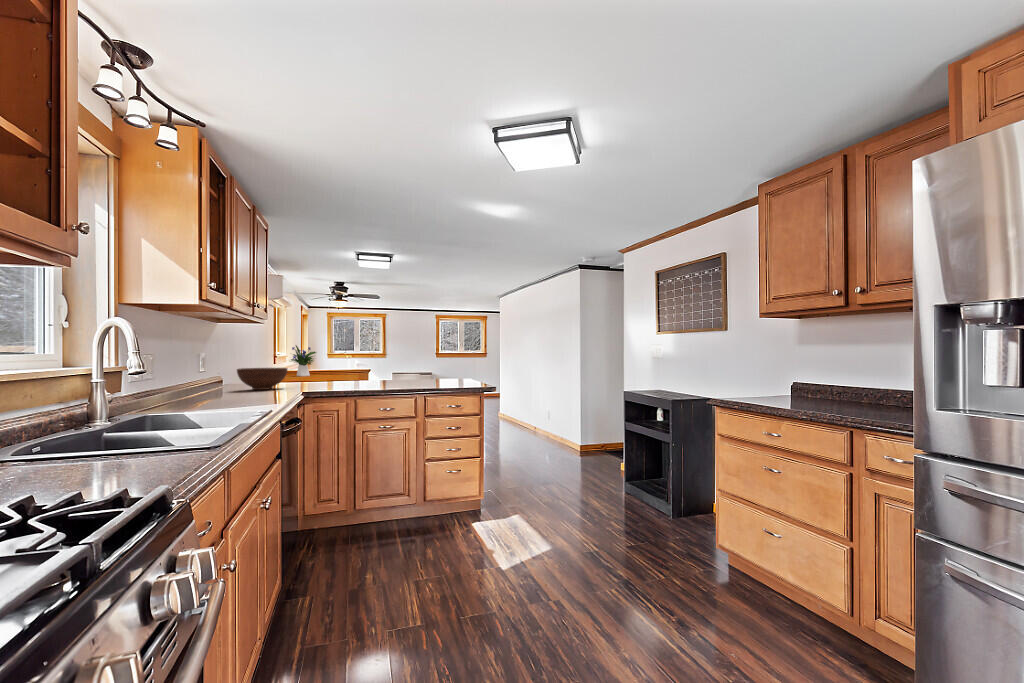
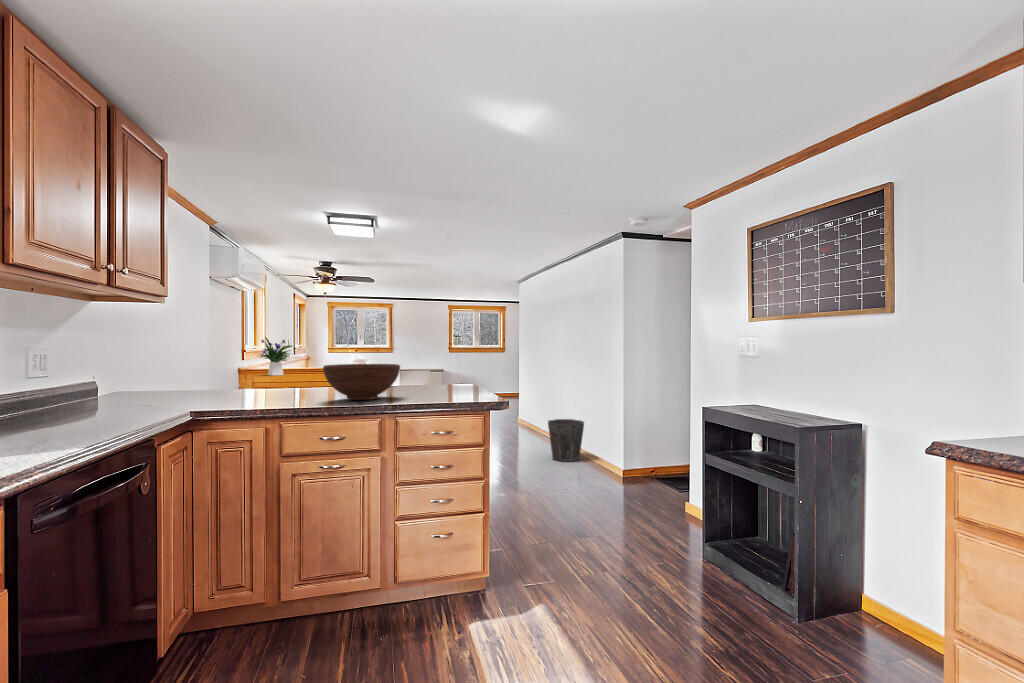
fruit bowl: present [237,368,288,390] -> present [323,364,400,400]
waste bin: none [524,410,552,443] -> present [548,419,584,462]

